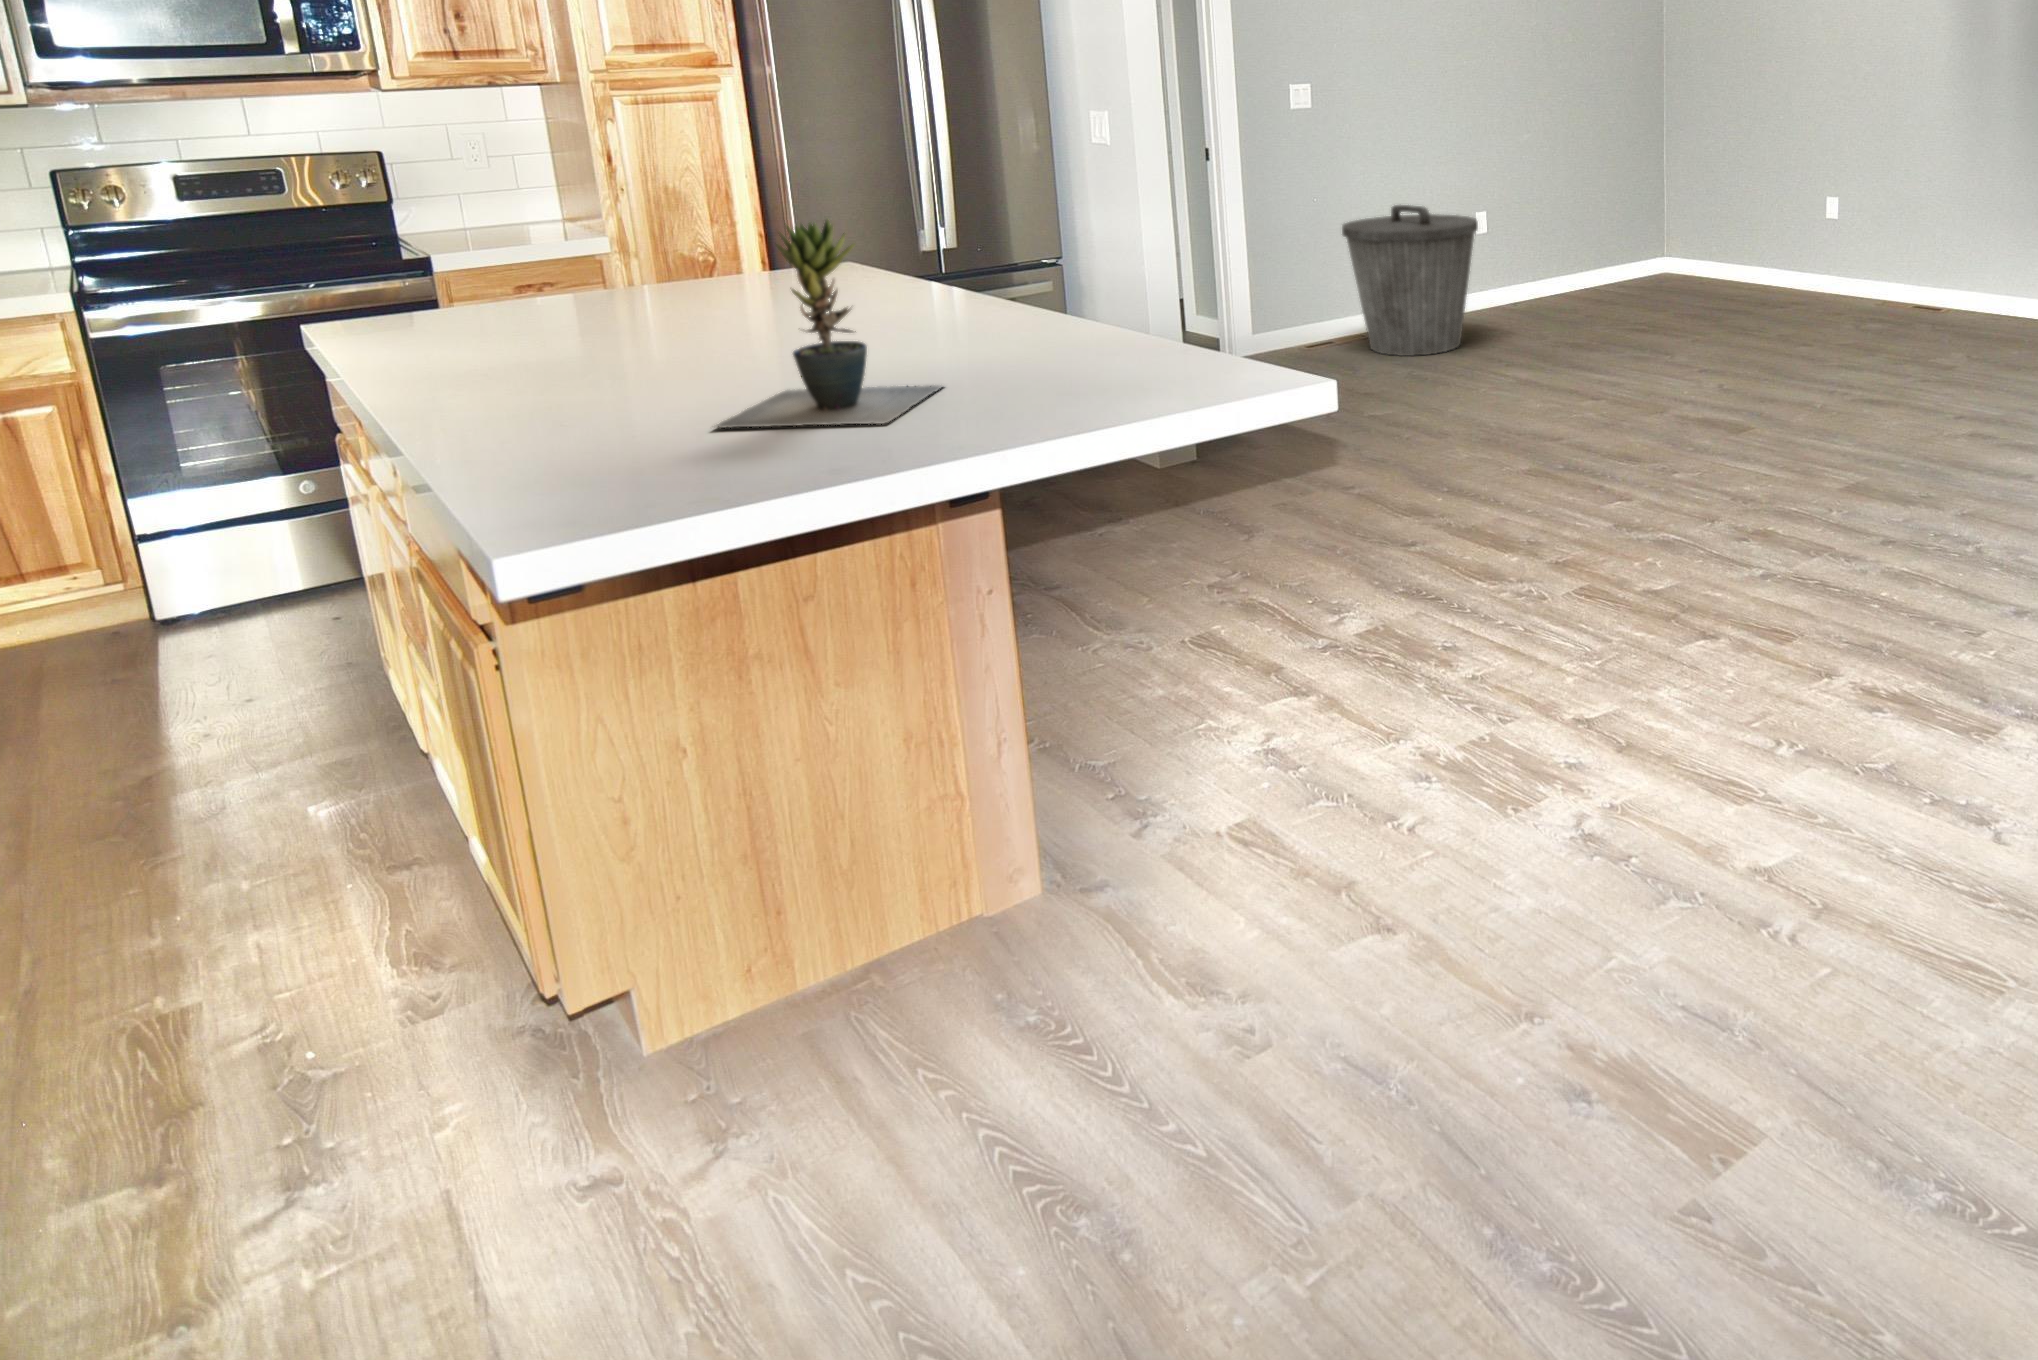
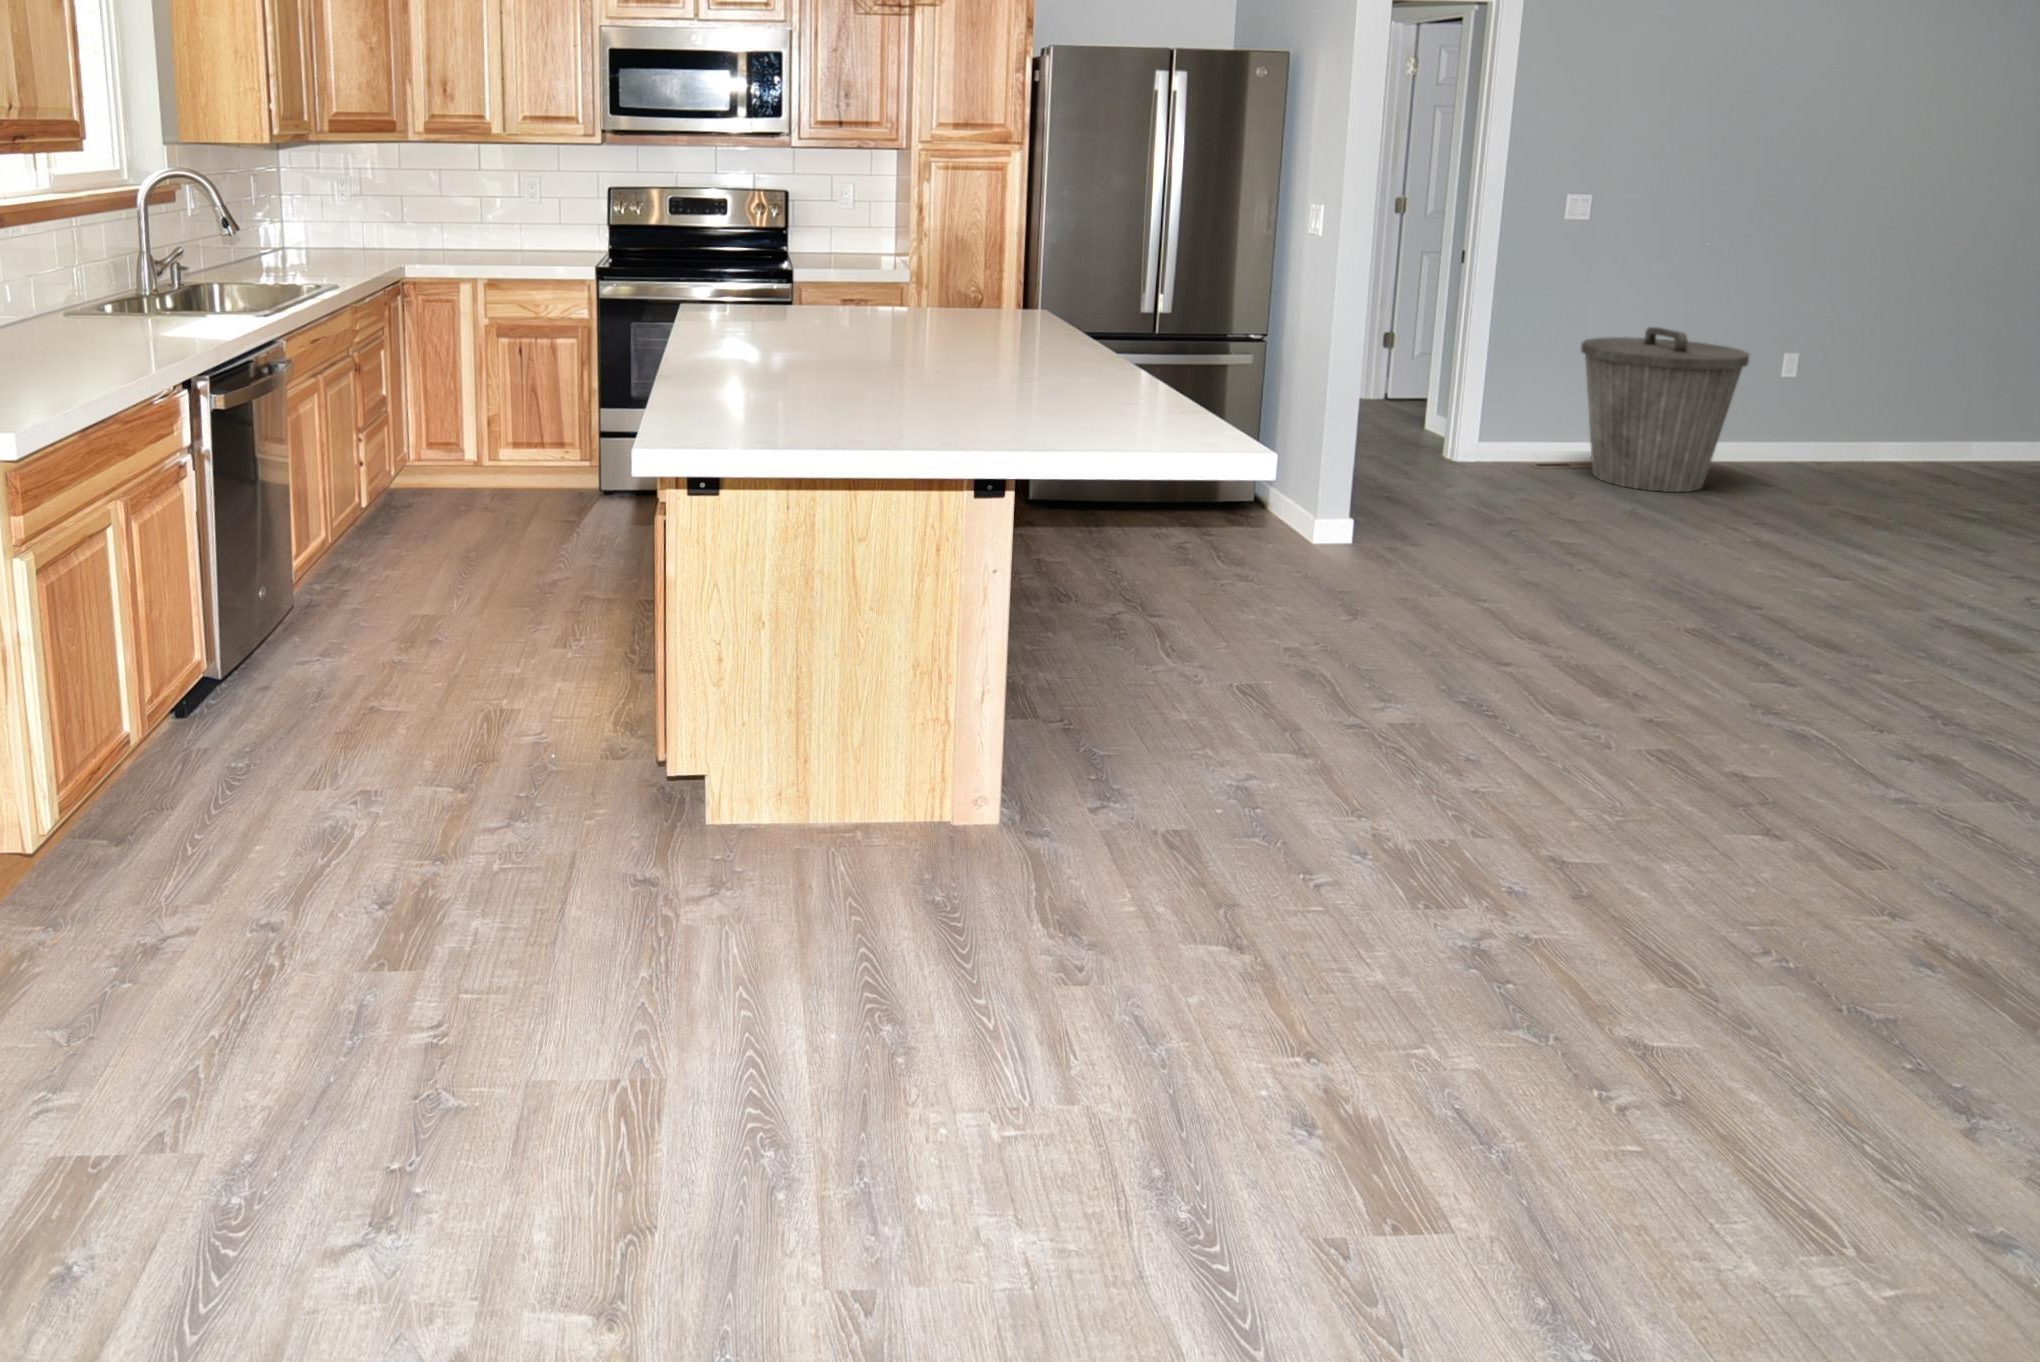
potted plant: present [716,220,942,428] -> none [825,266,995,422]

